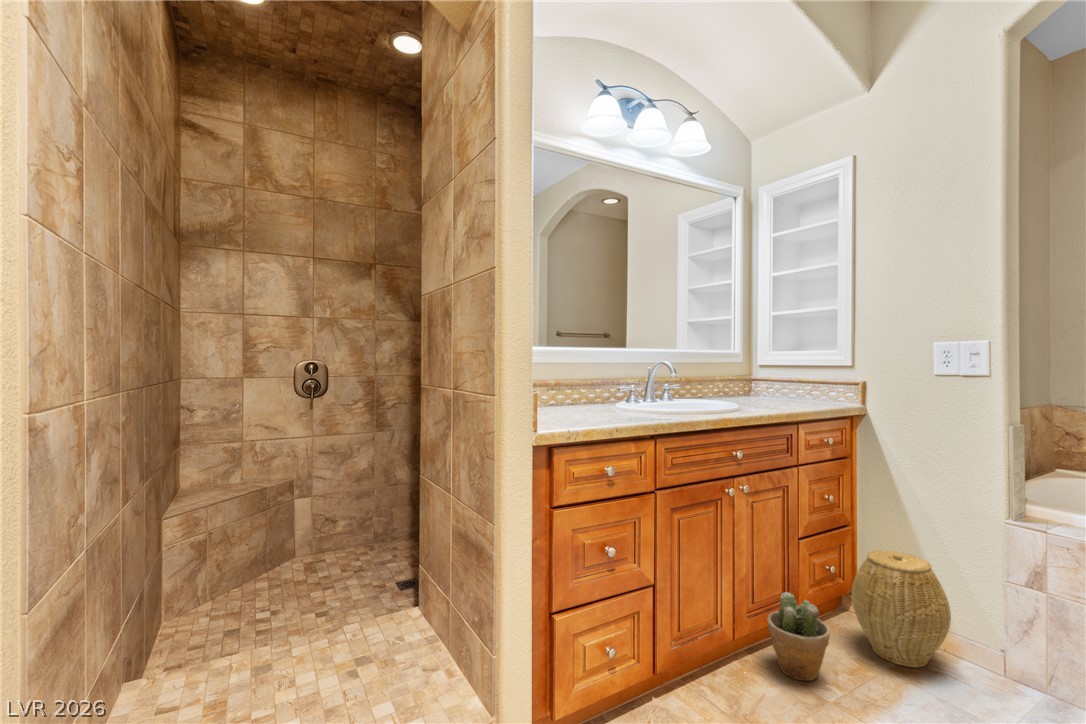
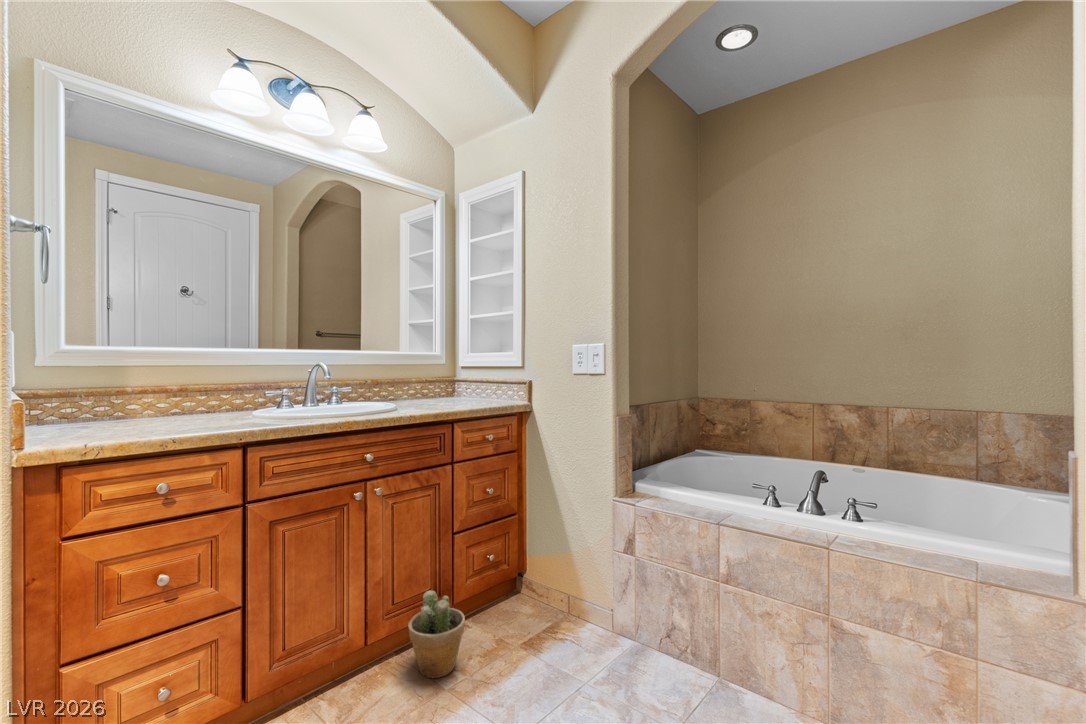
woven basket: present [852,550,951,667] -> none [505,534,578,640]

